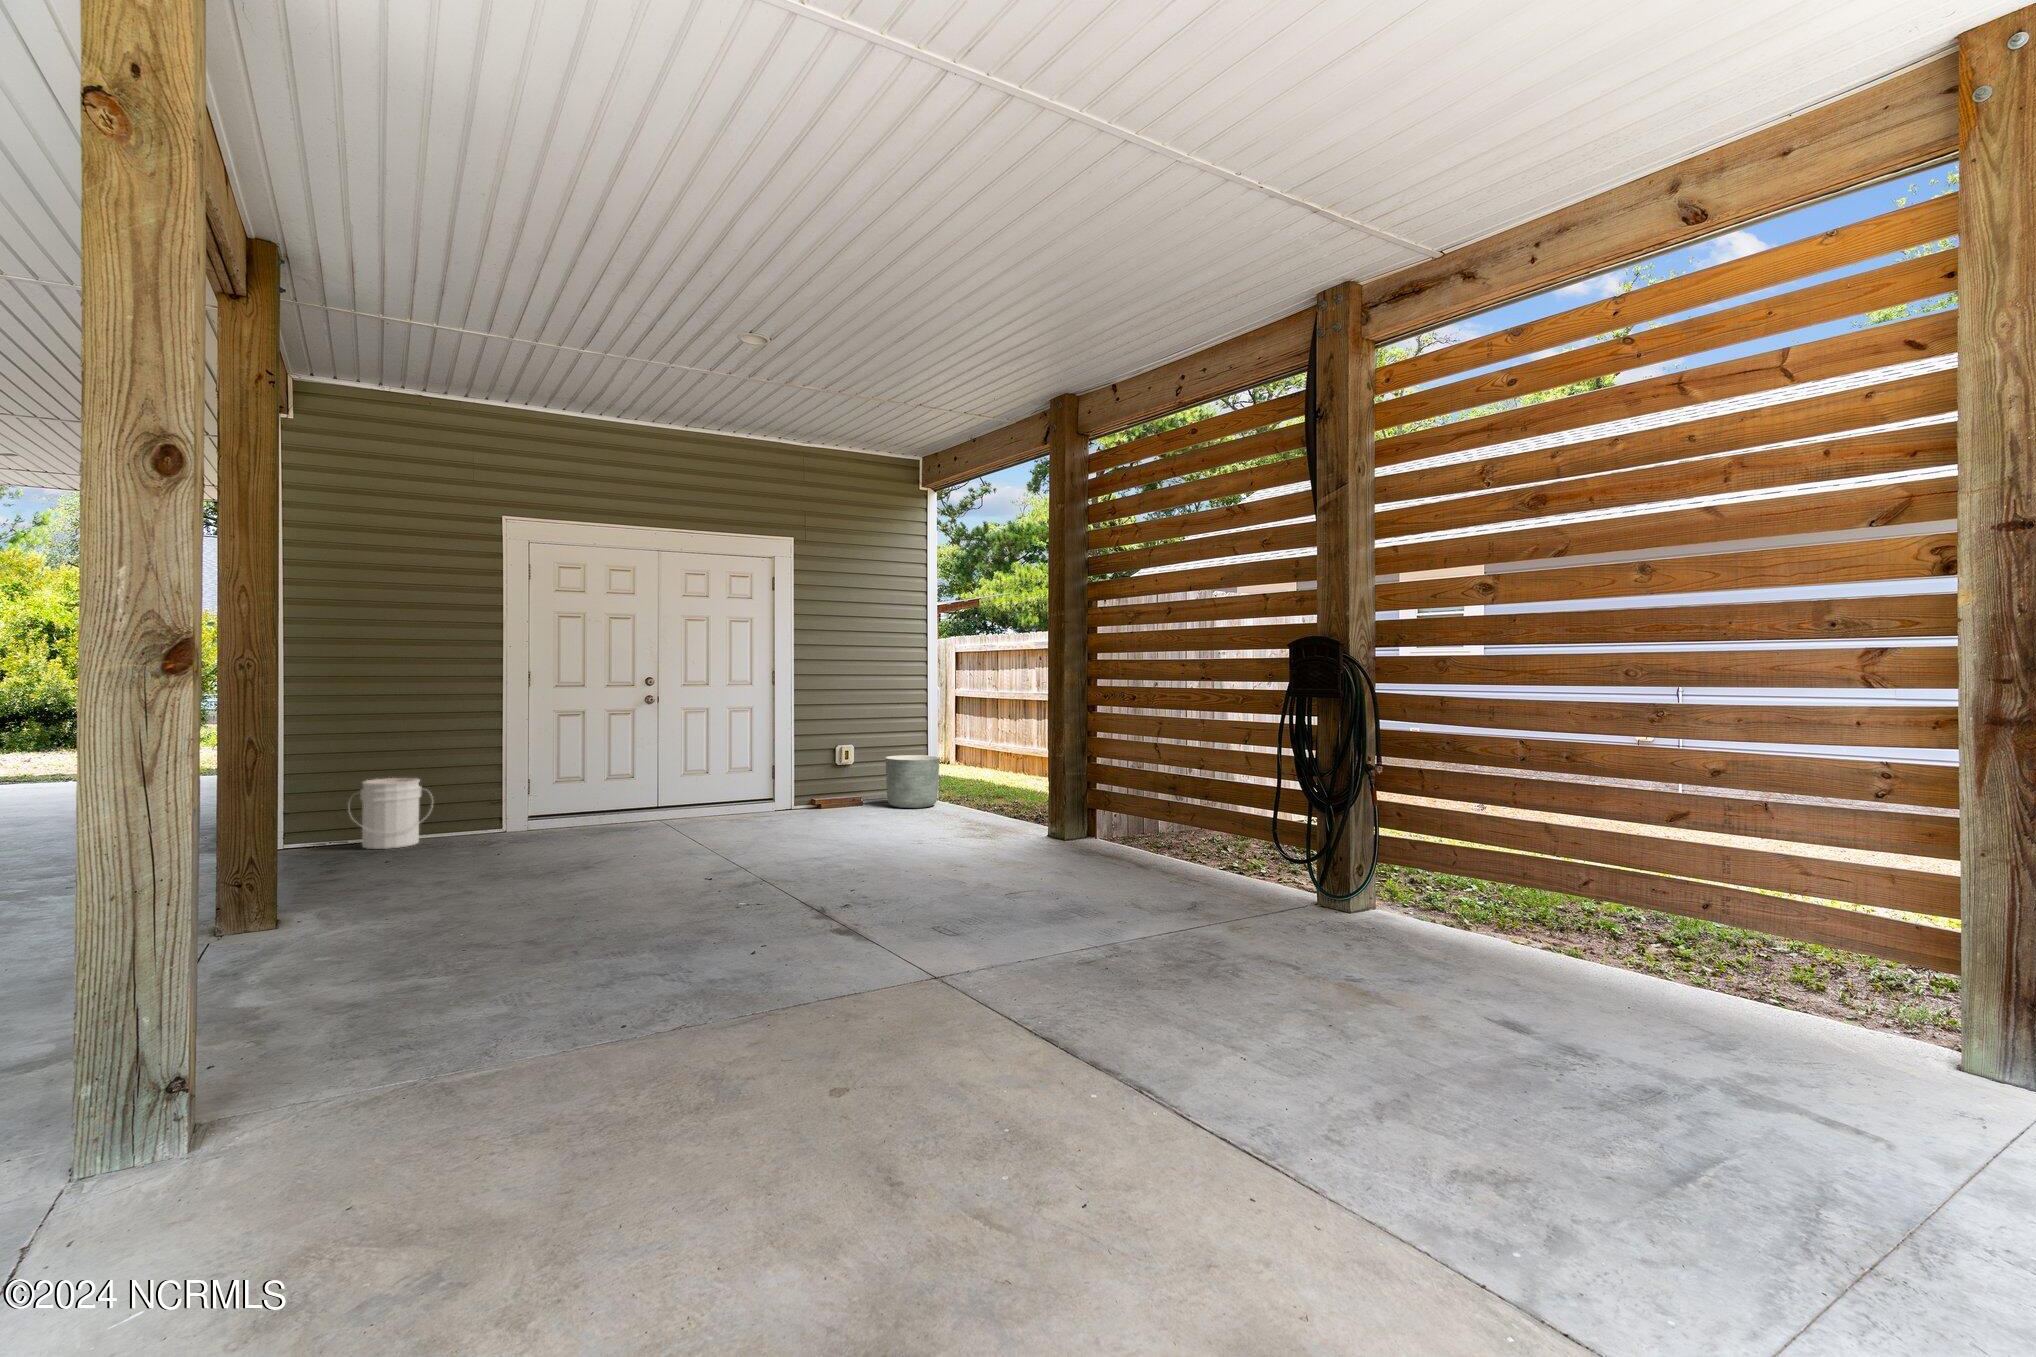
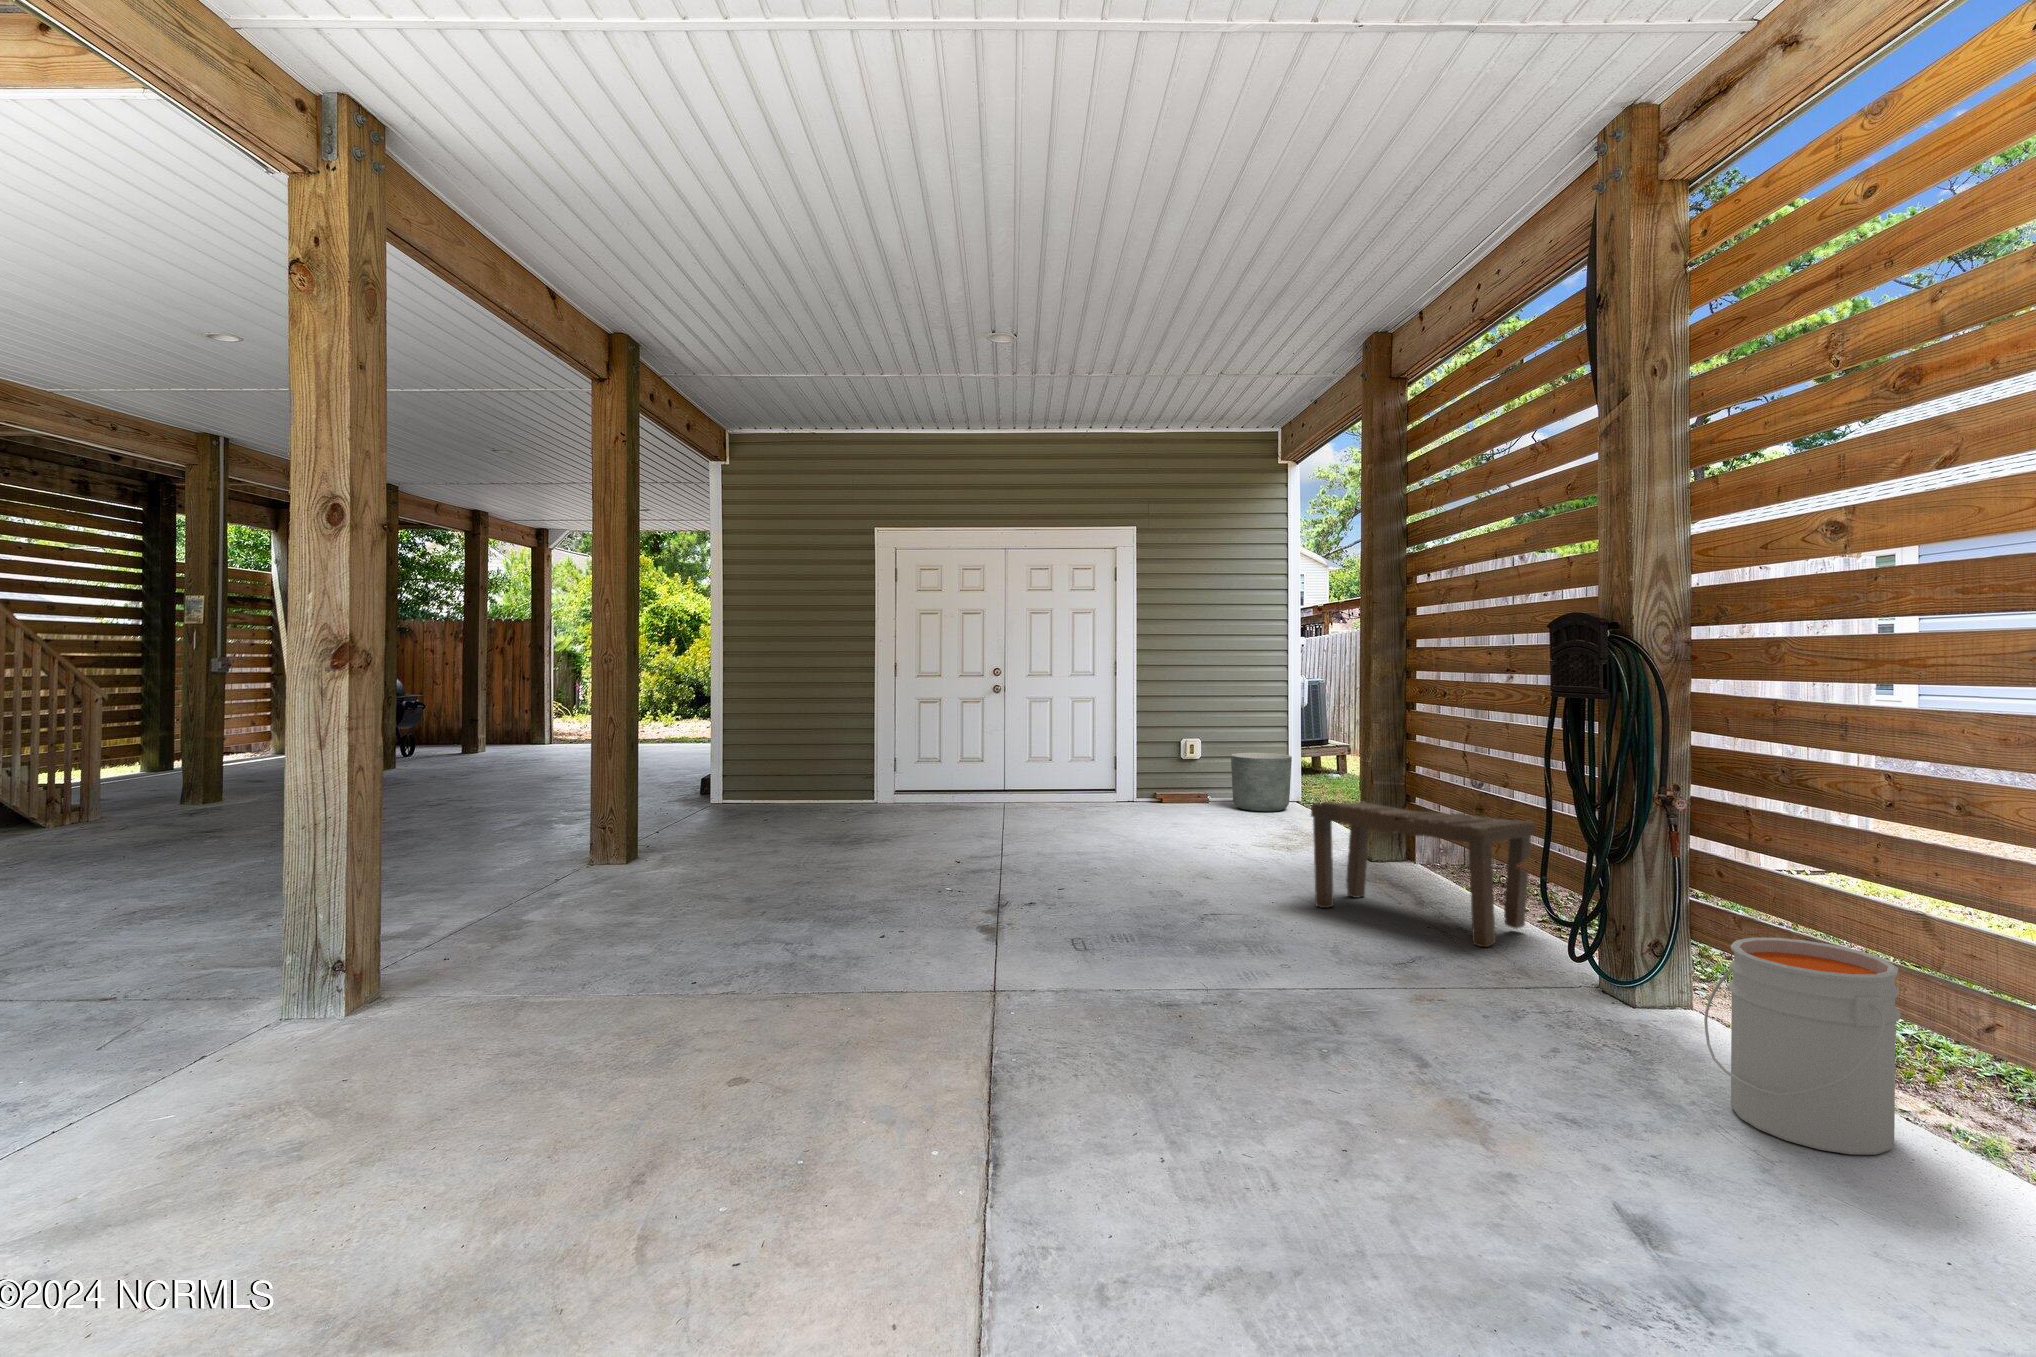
bucket: present [360,778,422,849] -> present [1704,937,1901,1155]
bench: none [1068,787,1232,888] -> present [1311,801,1535,947]

